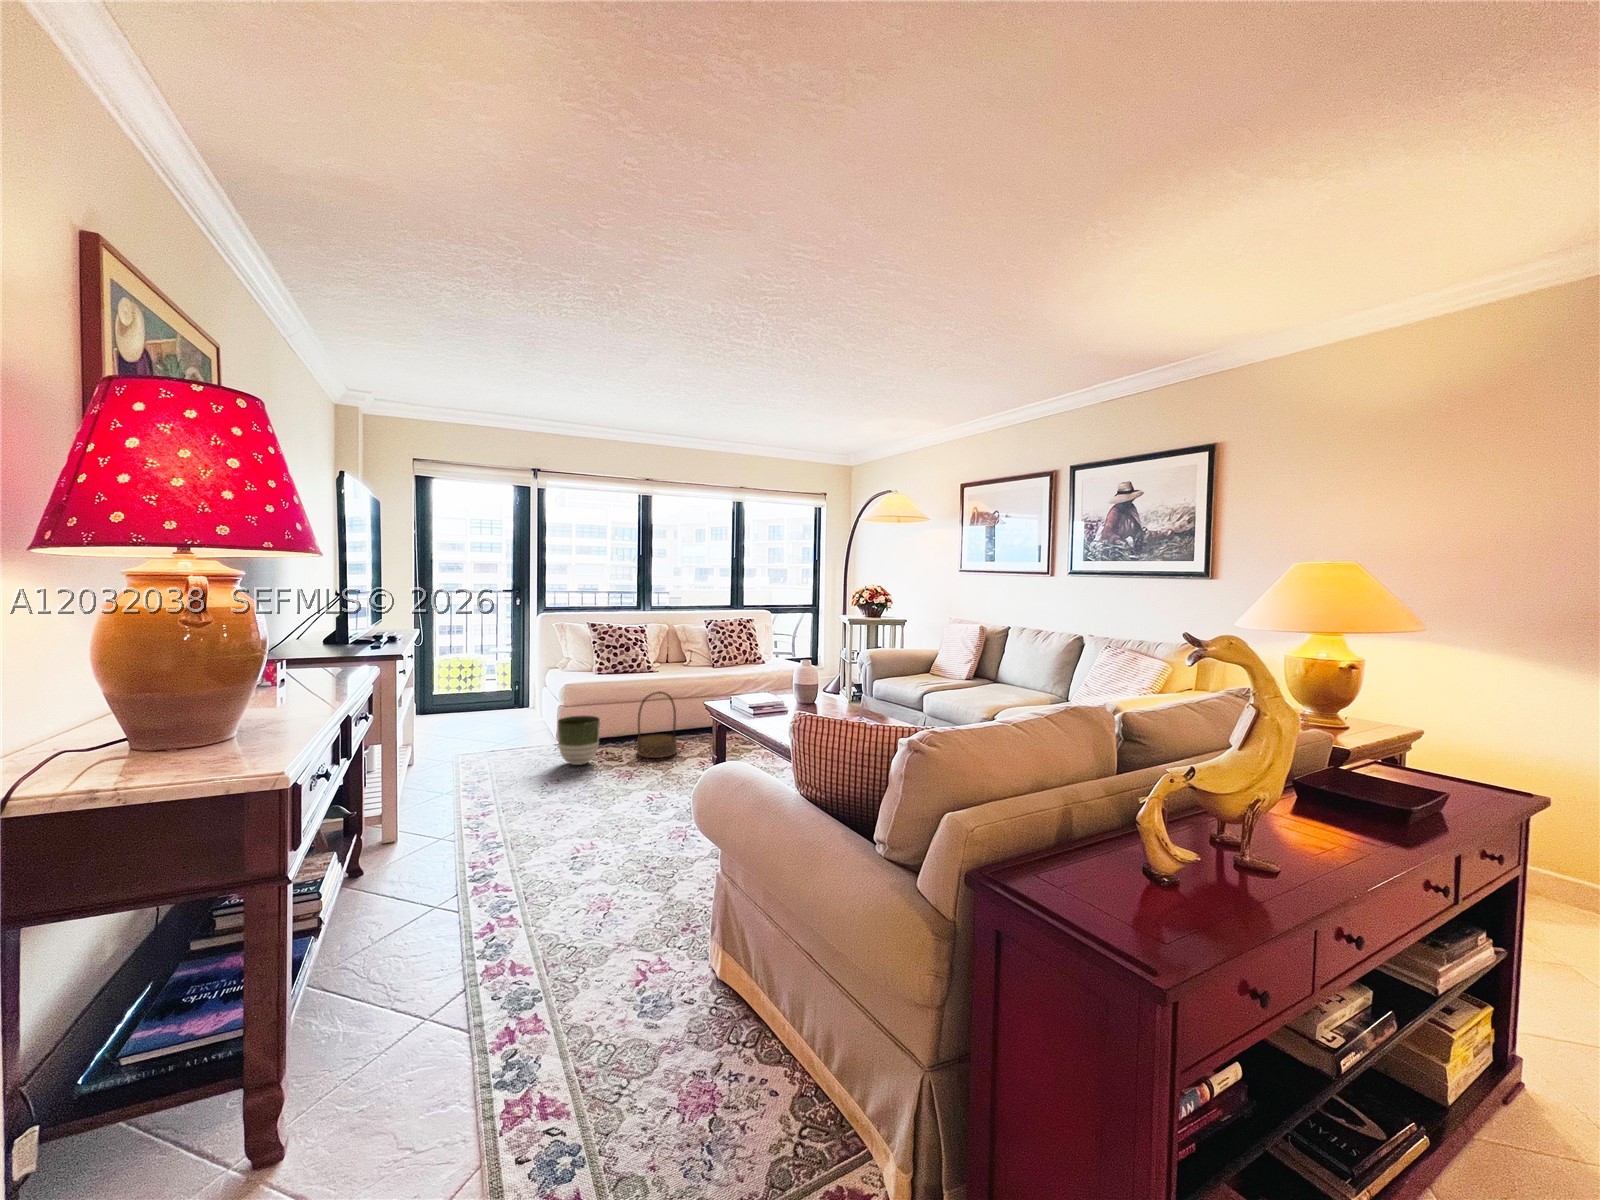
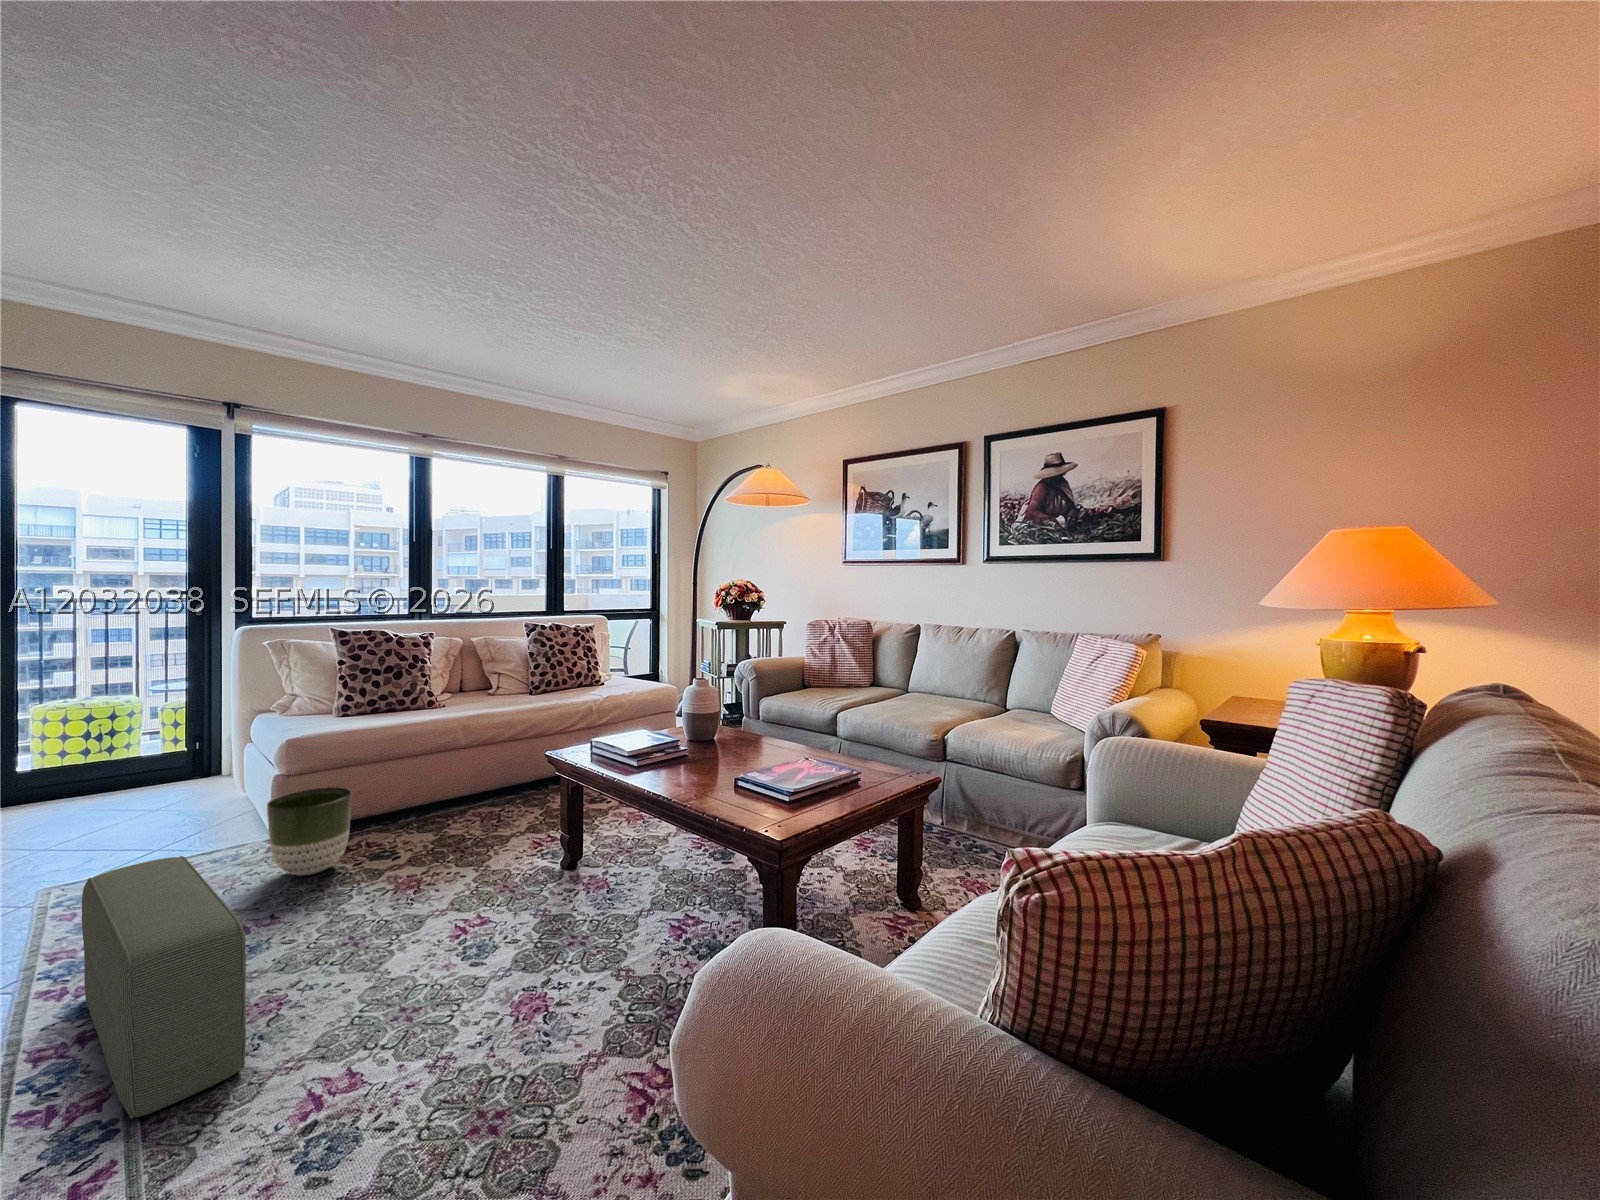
basket: present [637,692,677,758] -> none [419,737,488,843]
pouf: none [486,738,555,842] -> present [82,856,246,1119]

